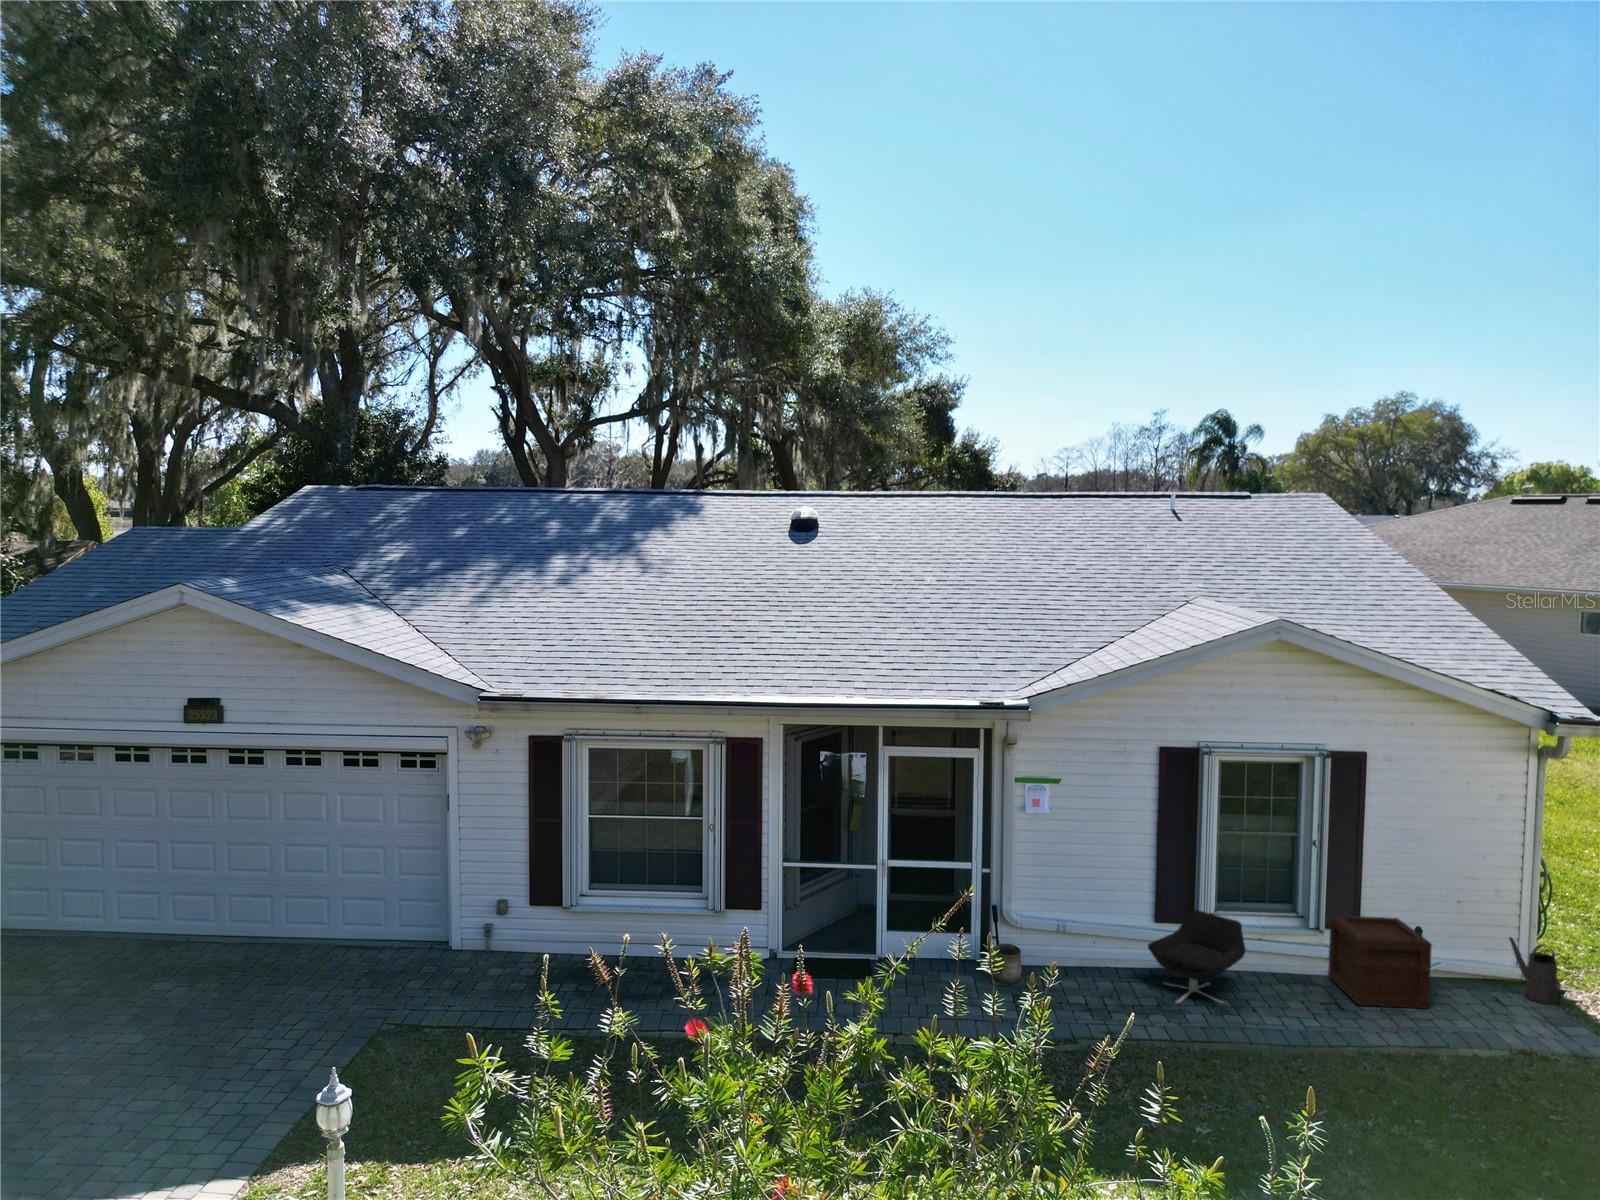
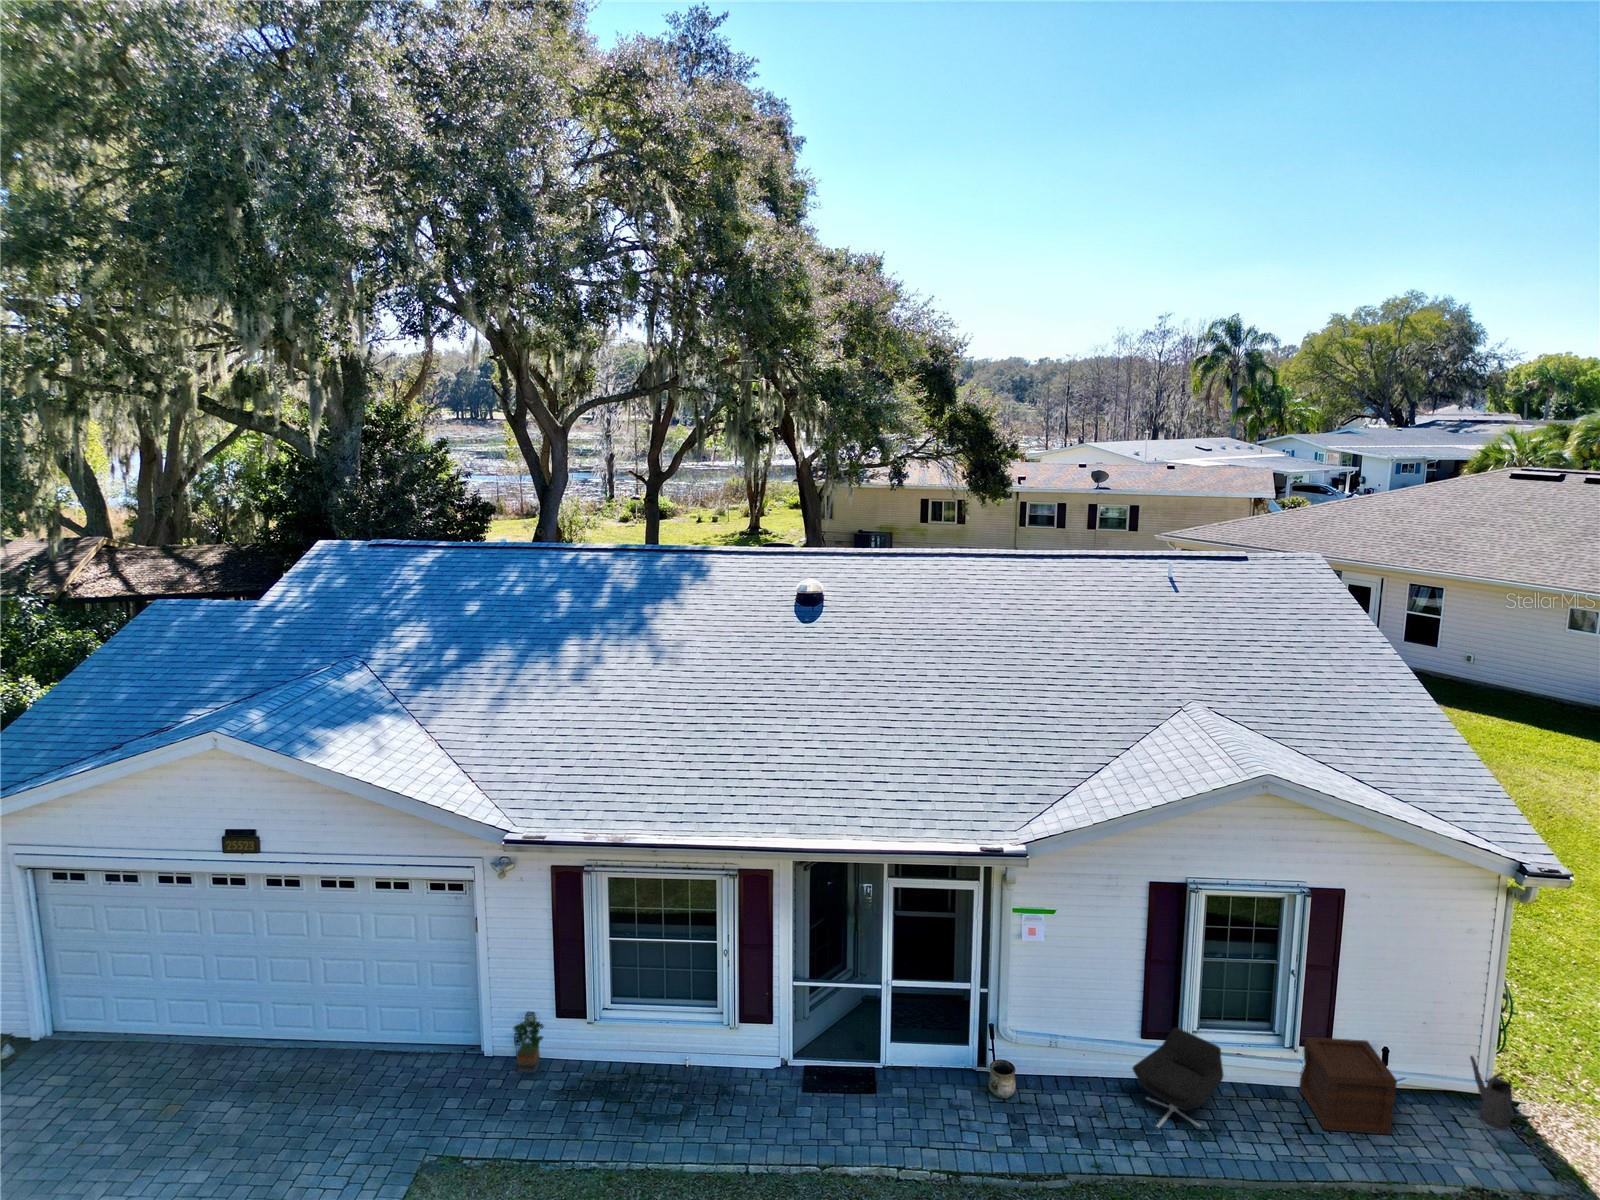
potted tree: none [481,908,516,964] -> present [513,1021,544,1073]

